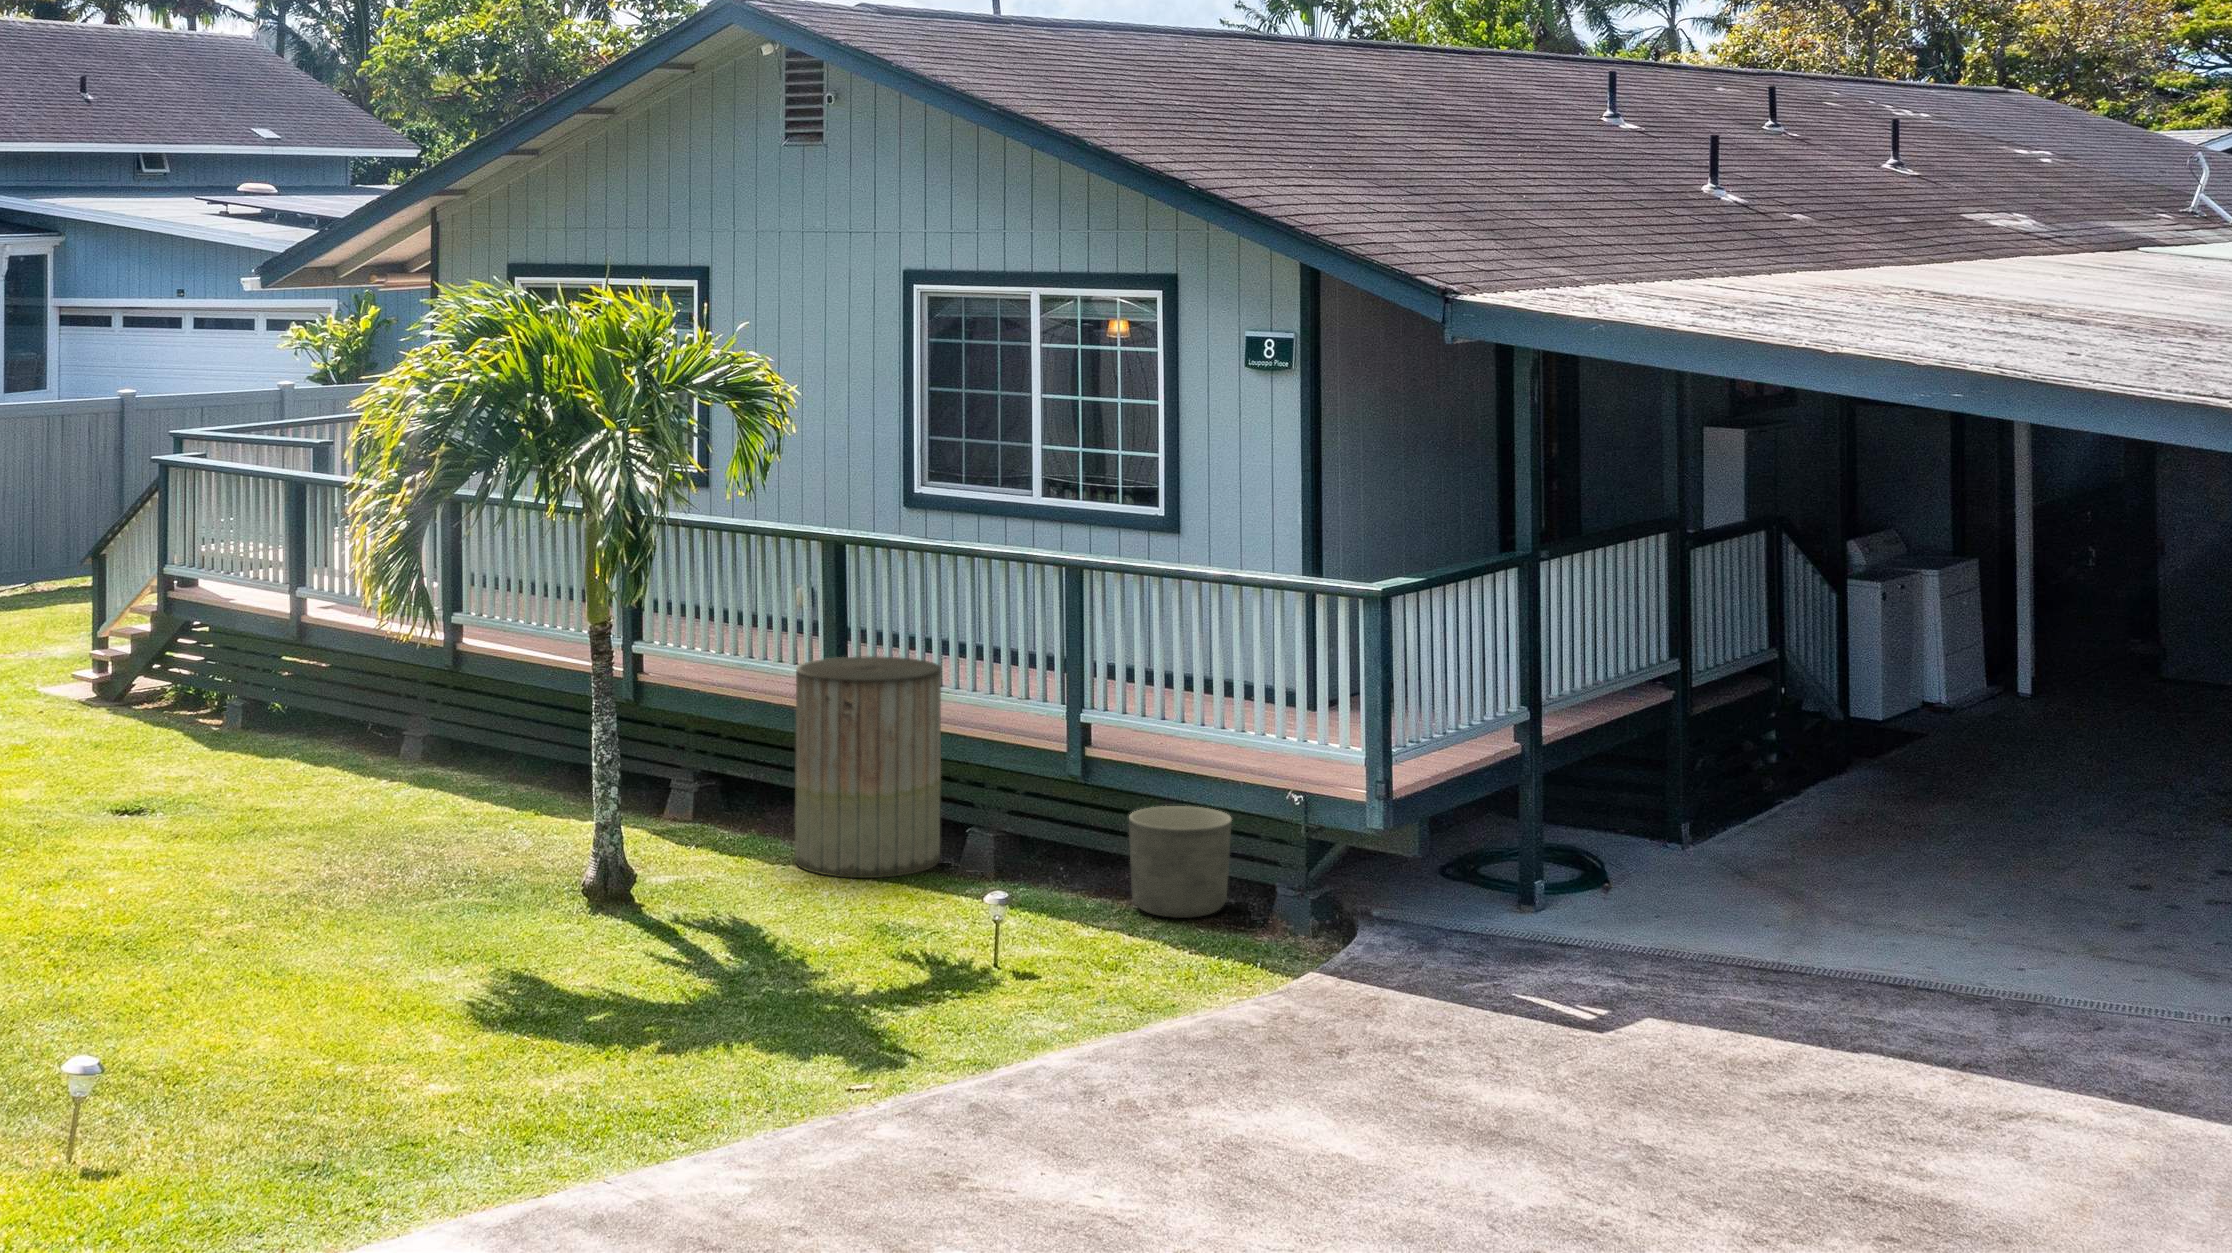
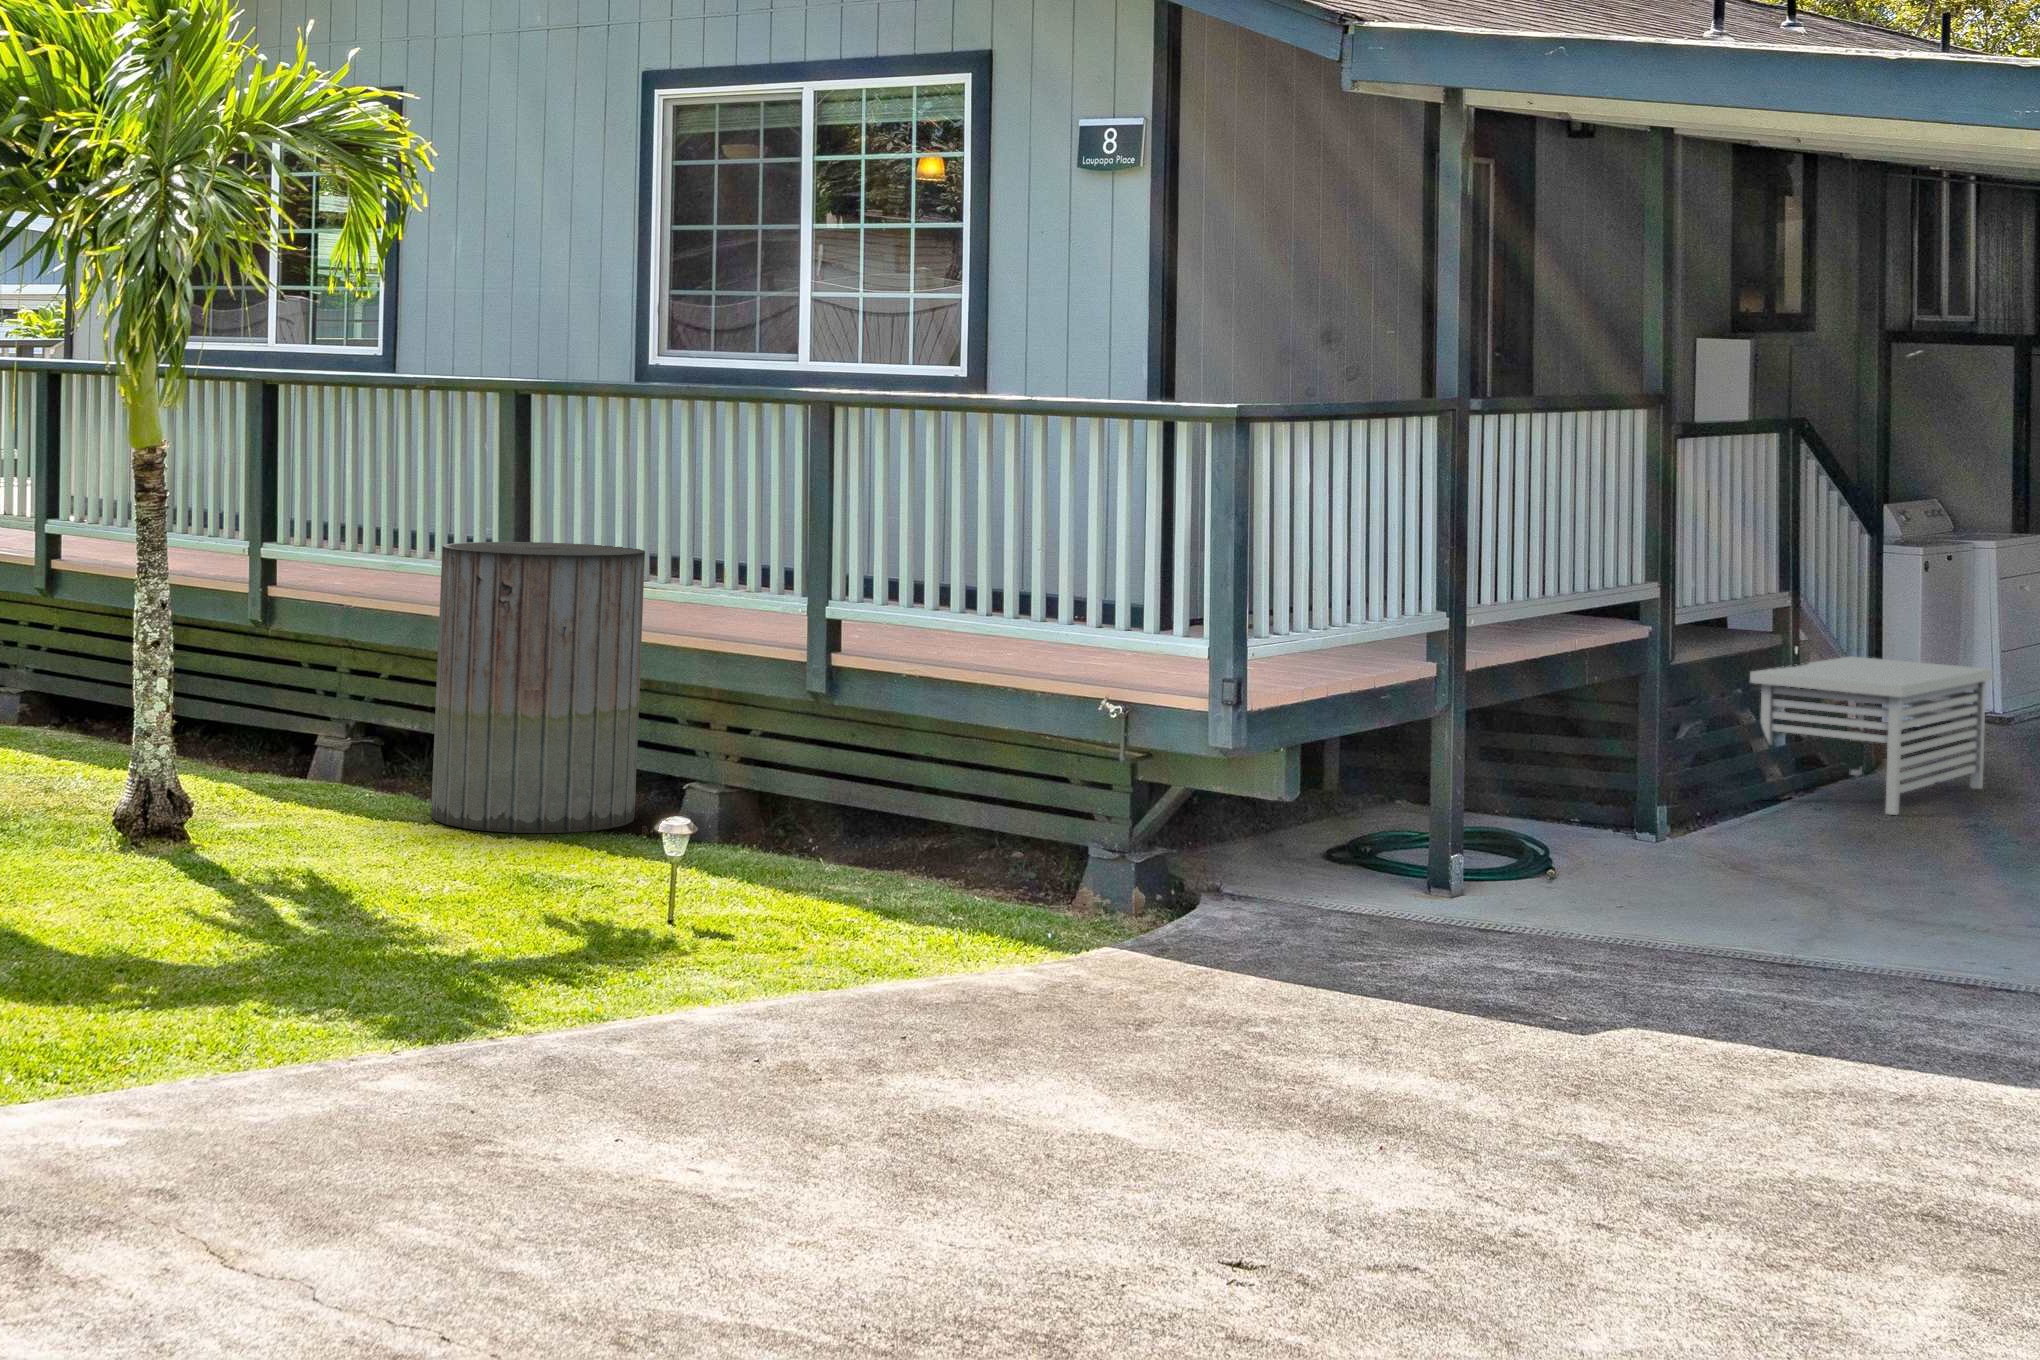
storage bench: none [1745,682,1927,817] -> present [1750,656,1993,815]
planter: present [1129,806,1231,918] -> none [882,734,1026,882]

